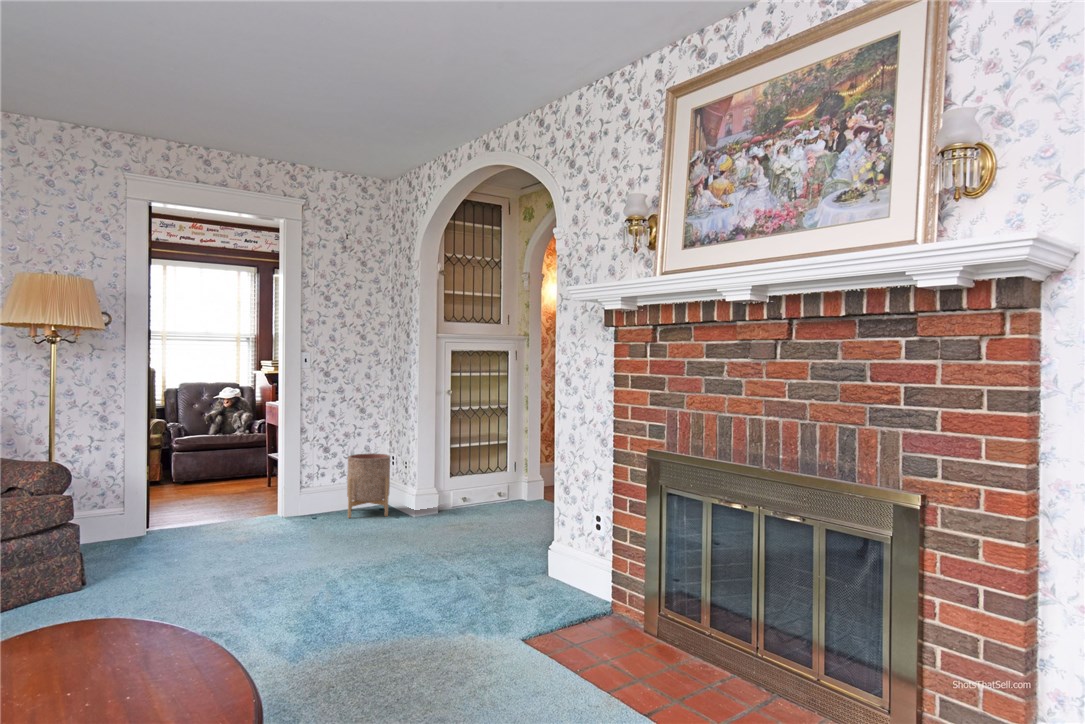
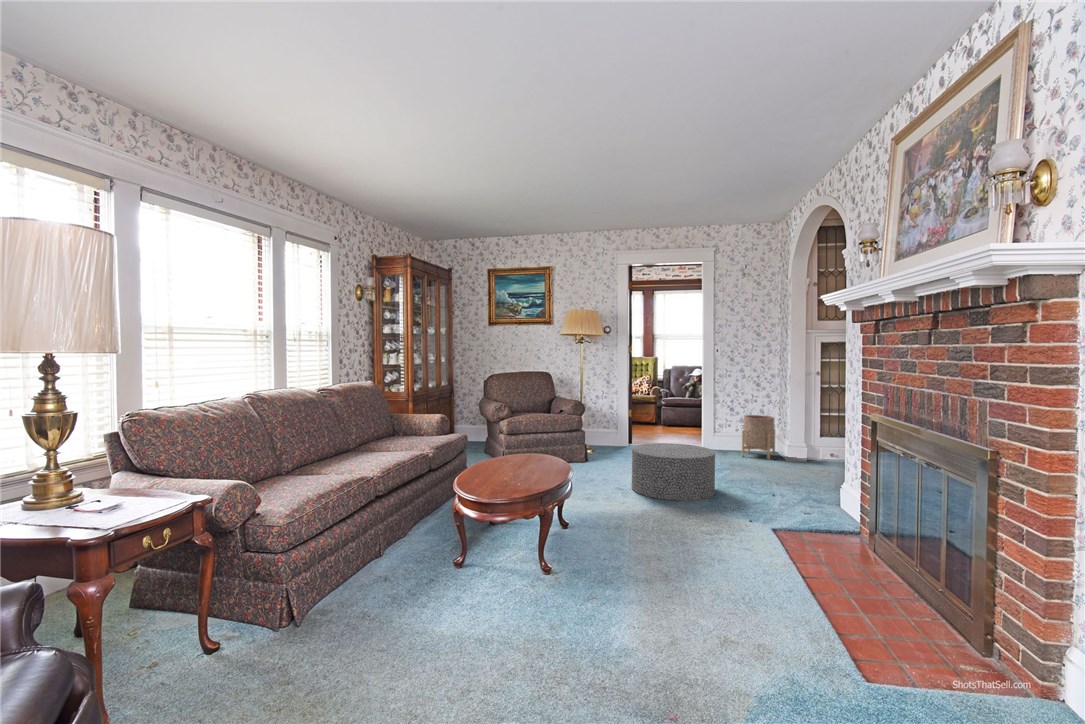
ottoman: none [229,519,382,635] -> present [632,443,715,501]

